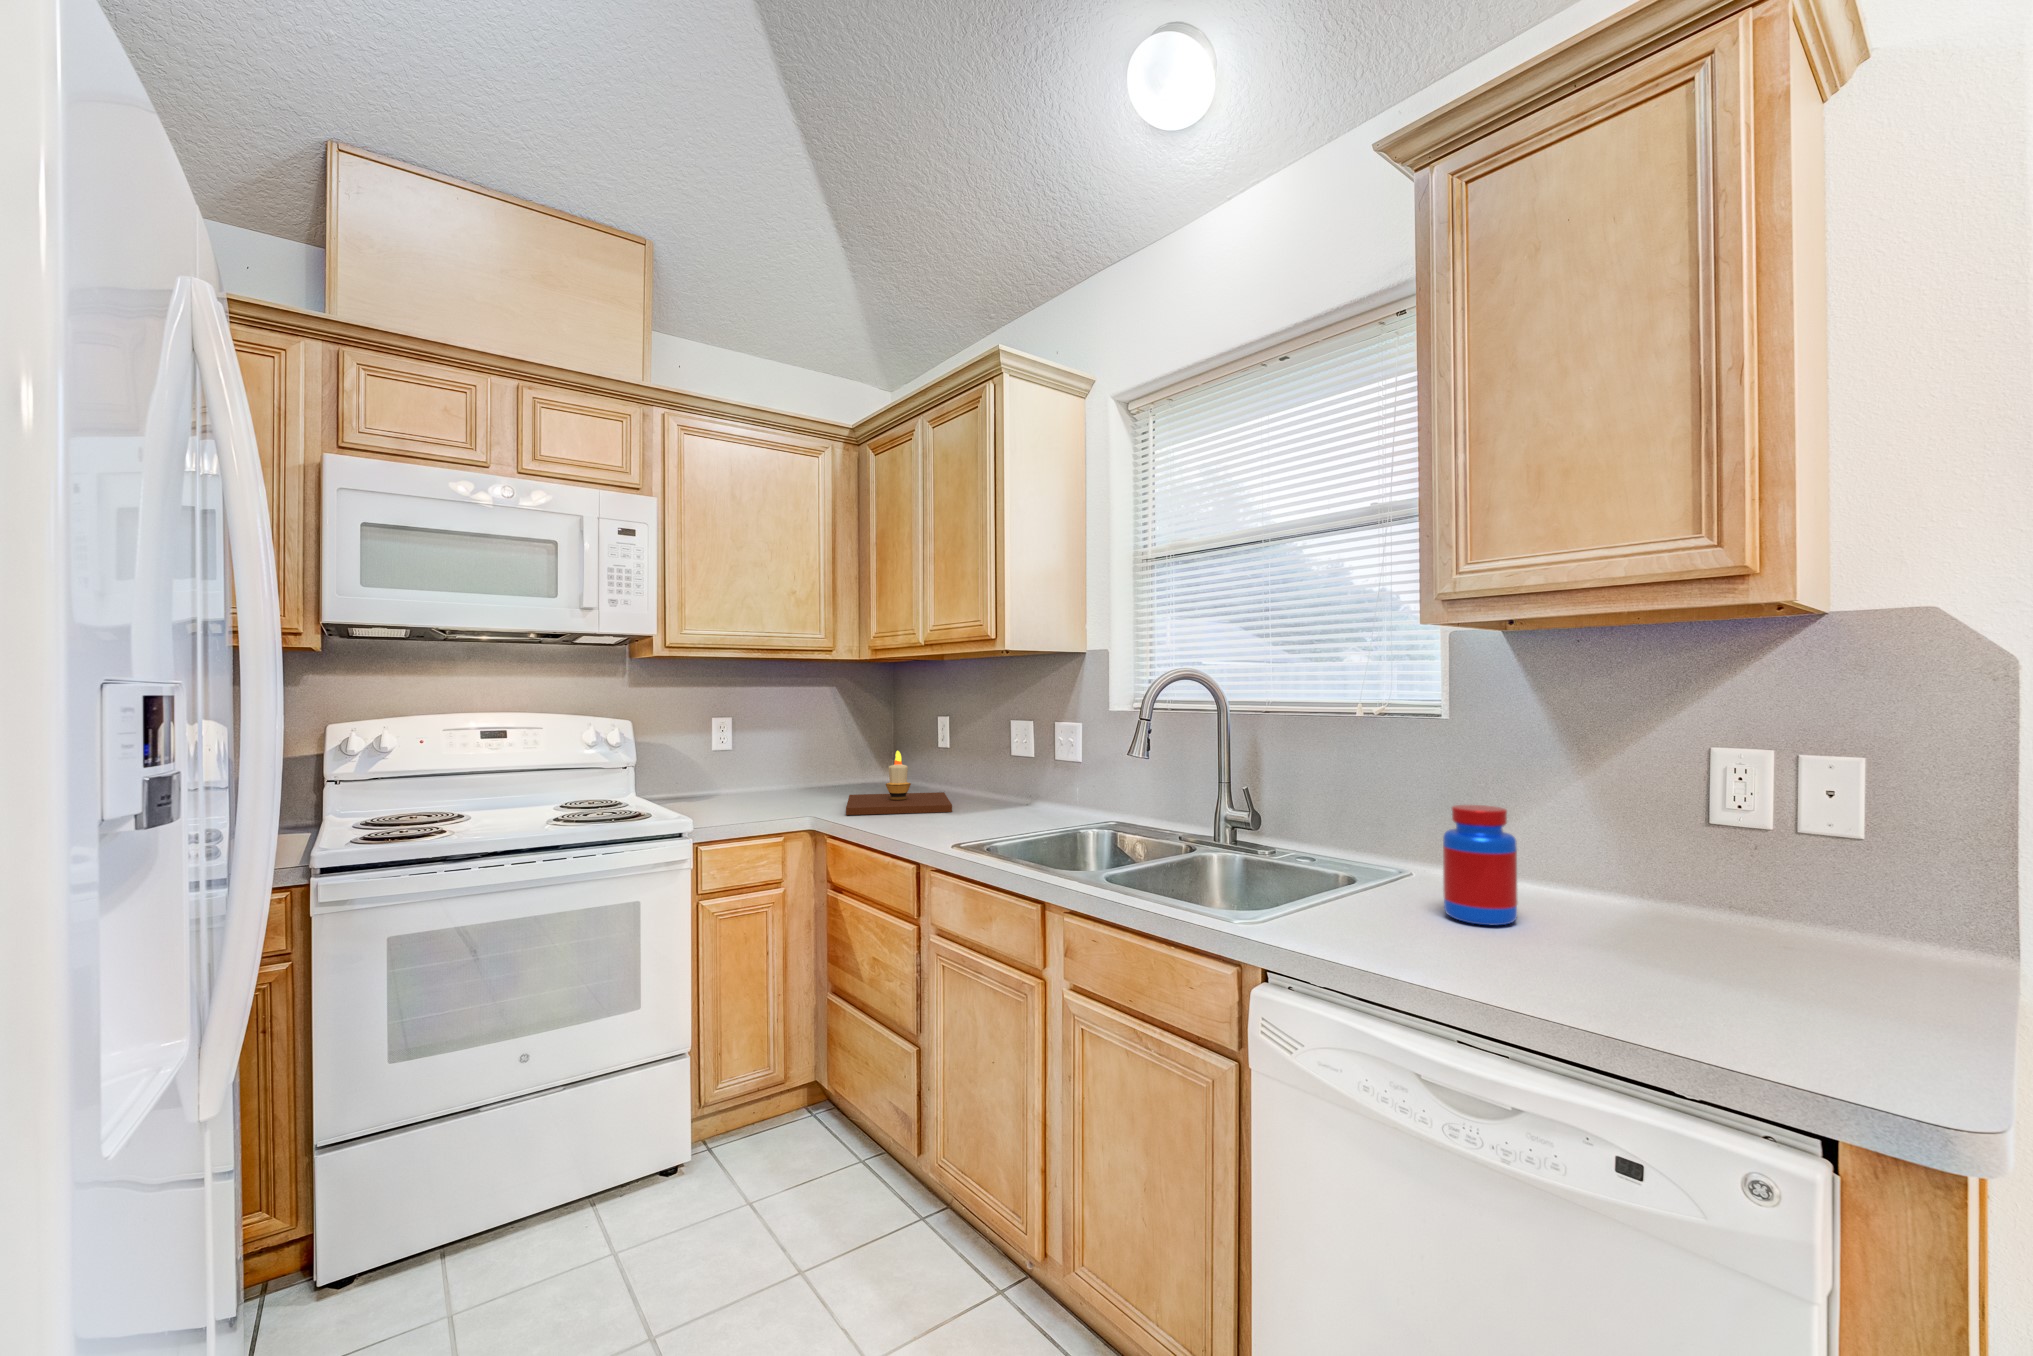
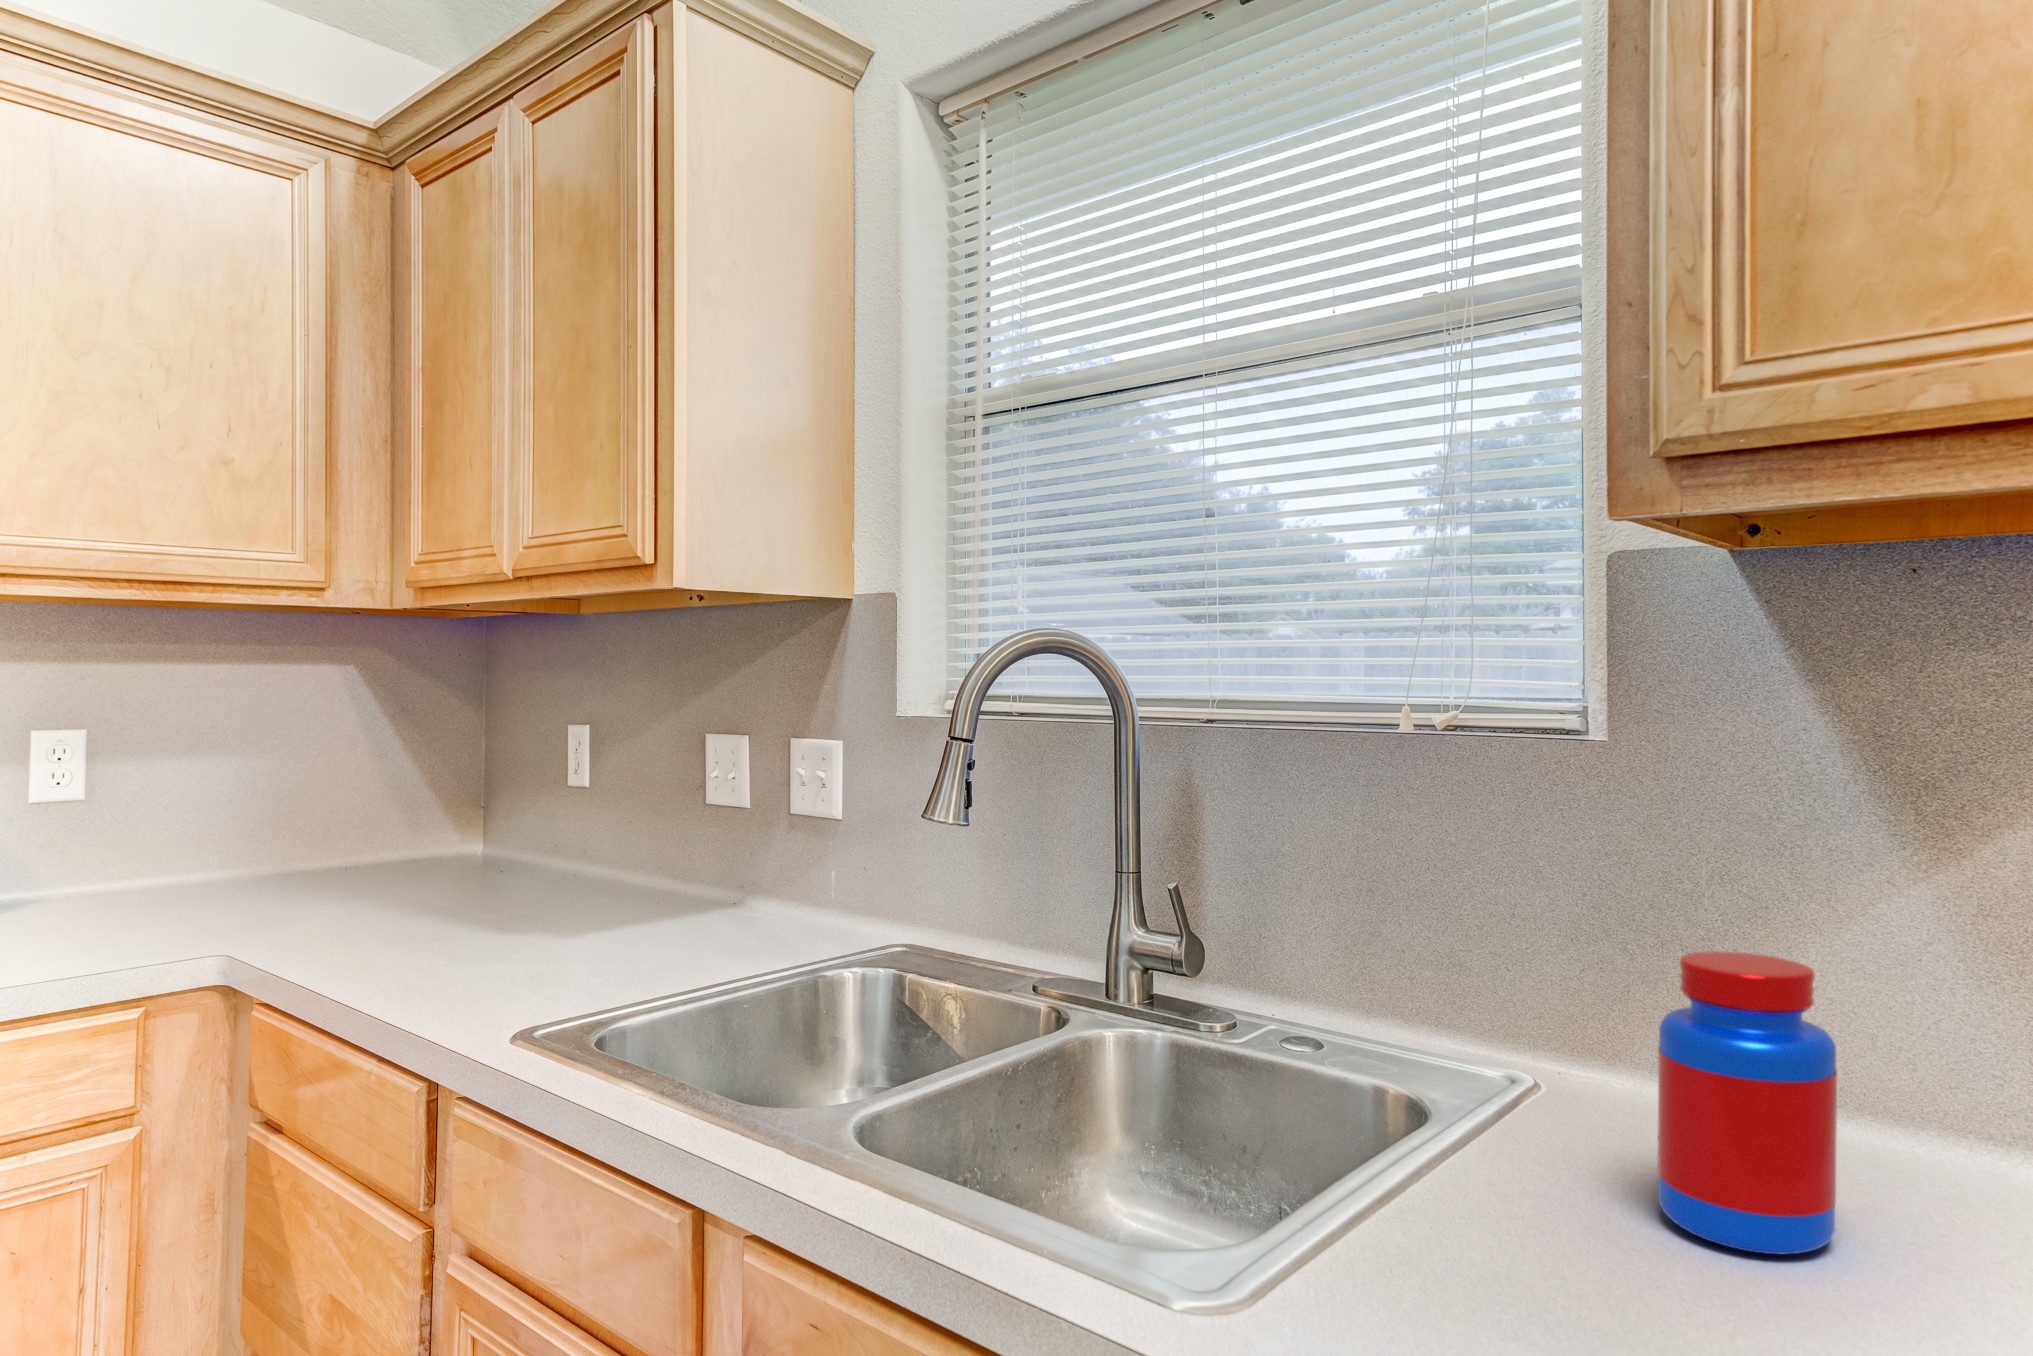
candle: present [846,751,952,815] -> none [327,798,569,940]

